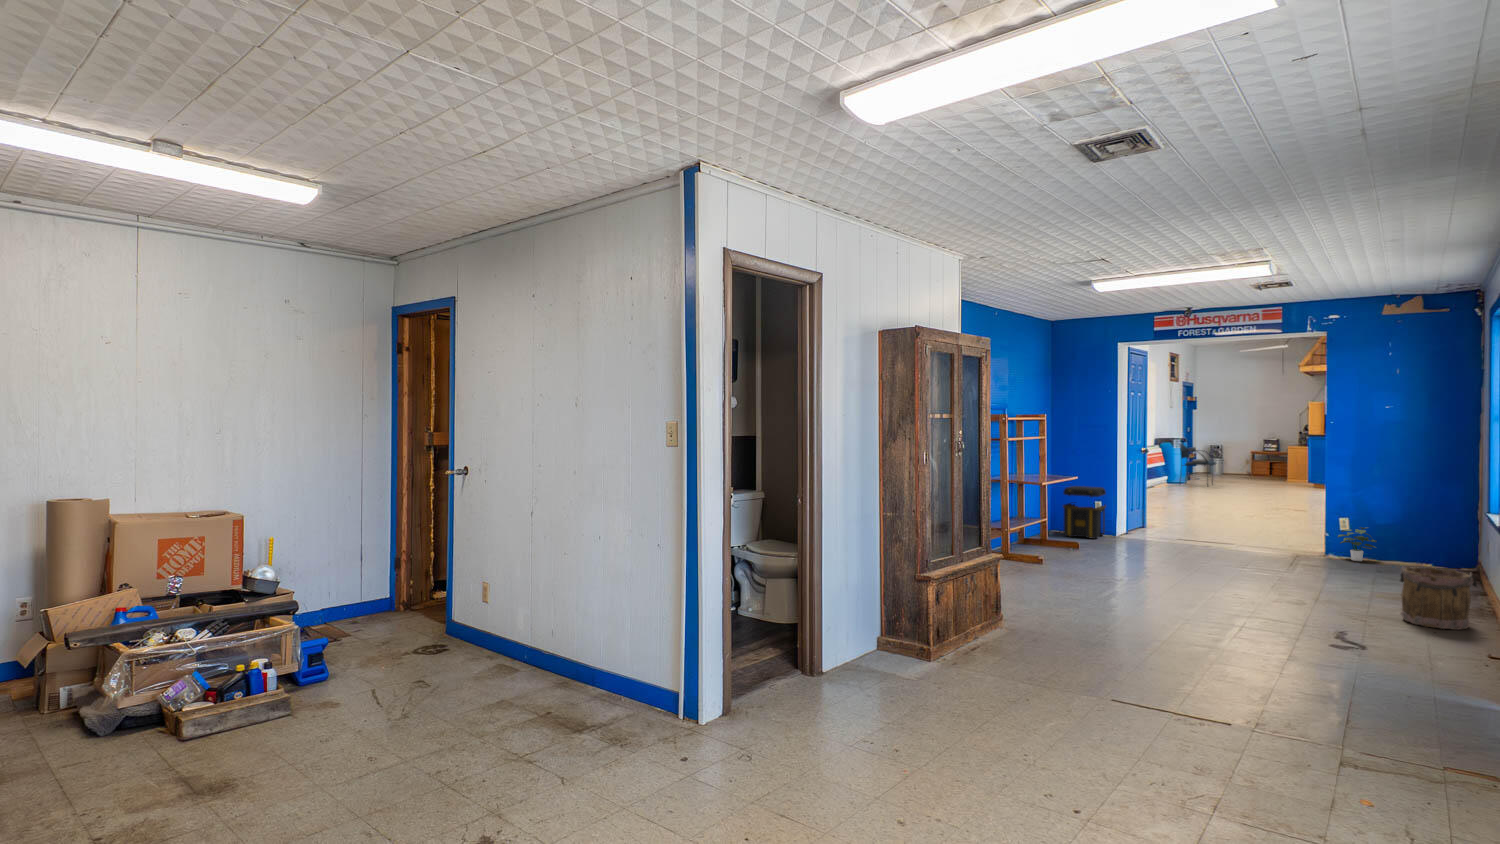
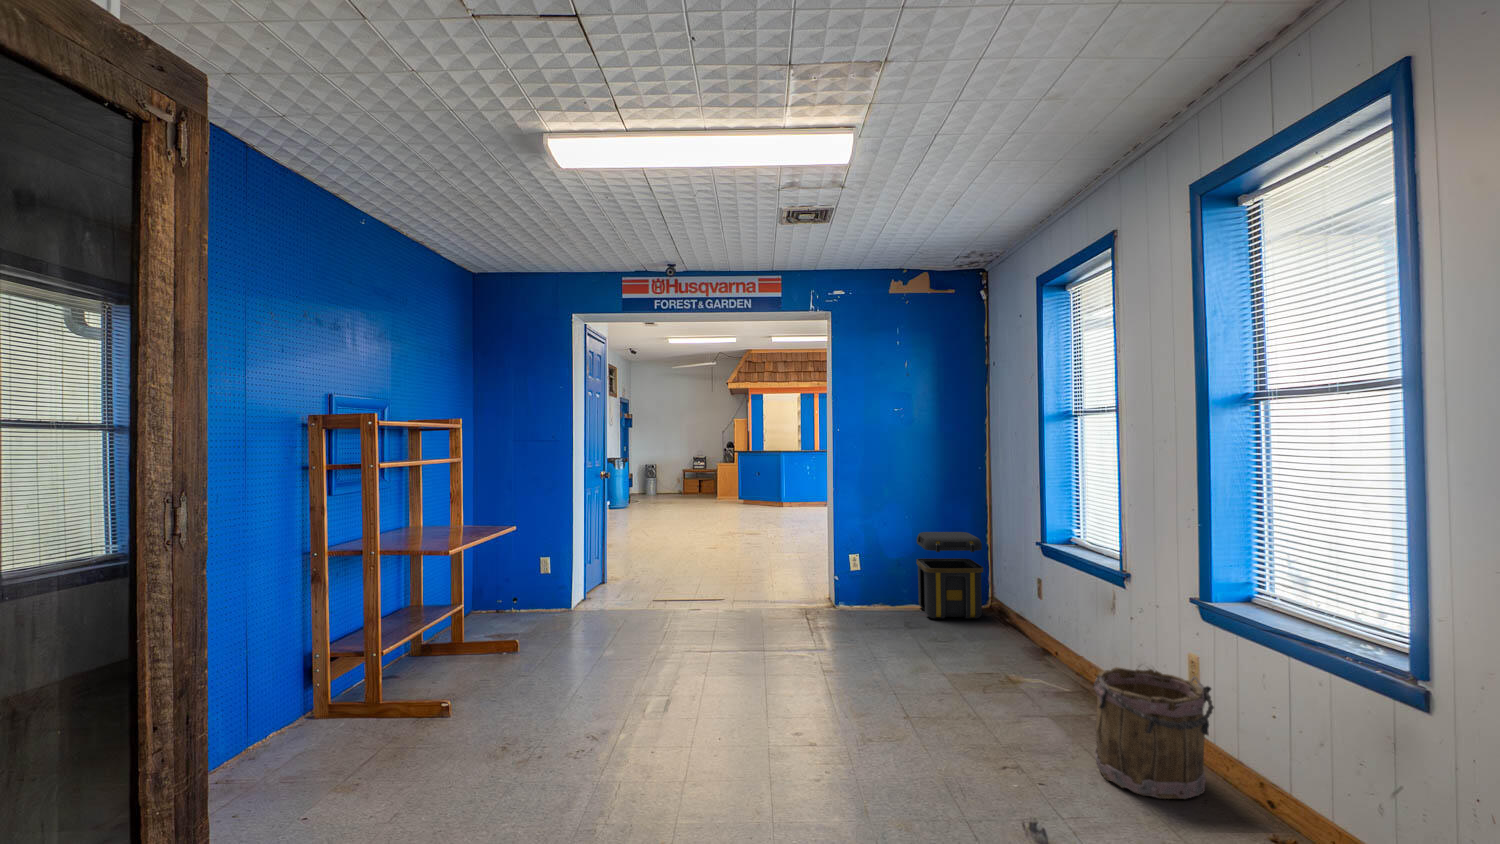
chair: present [1179,444,1216,472] -> none [623,464,657,510]
toolbox: present [1063,486,1106,539] -> present [916,532,983,619]
potted plant: present [1338,527,1377,561] -> none [853,566,898,612]

